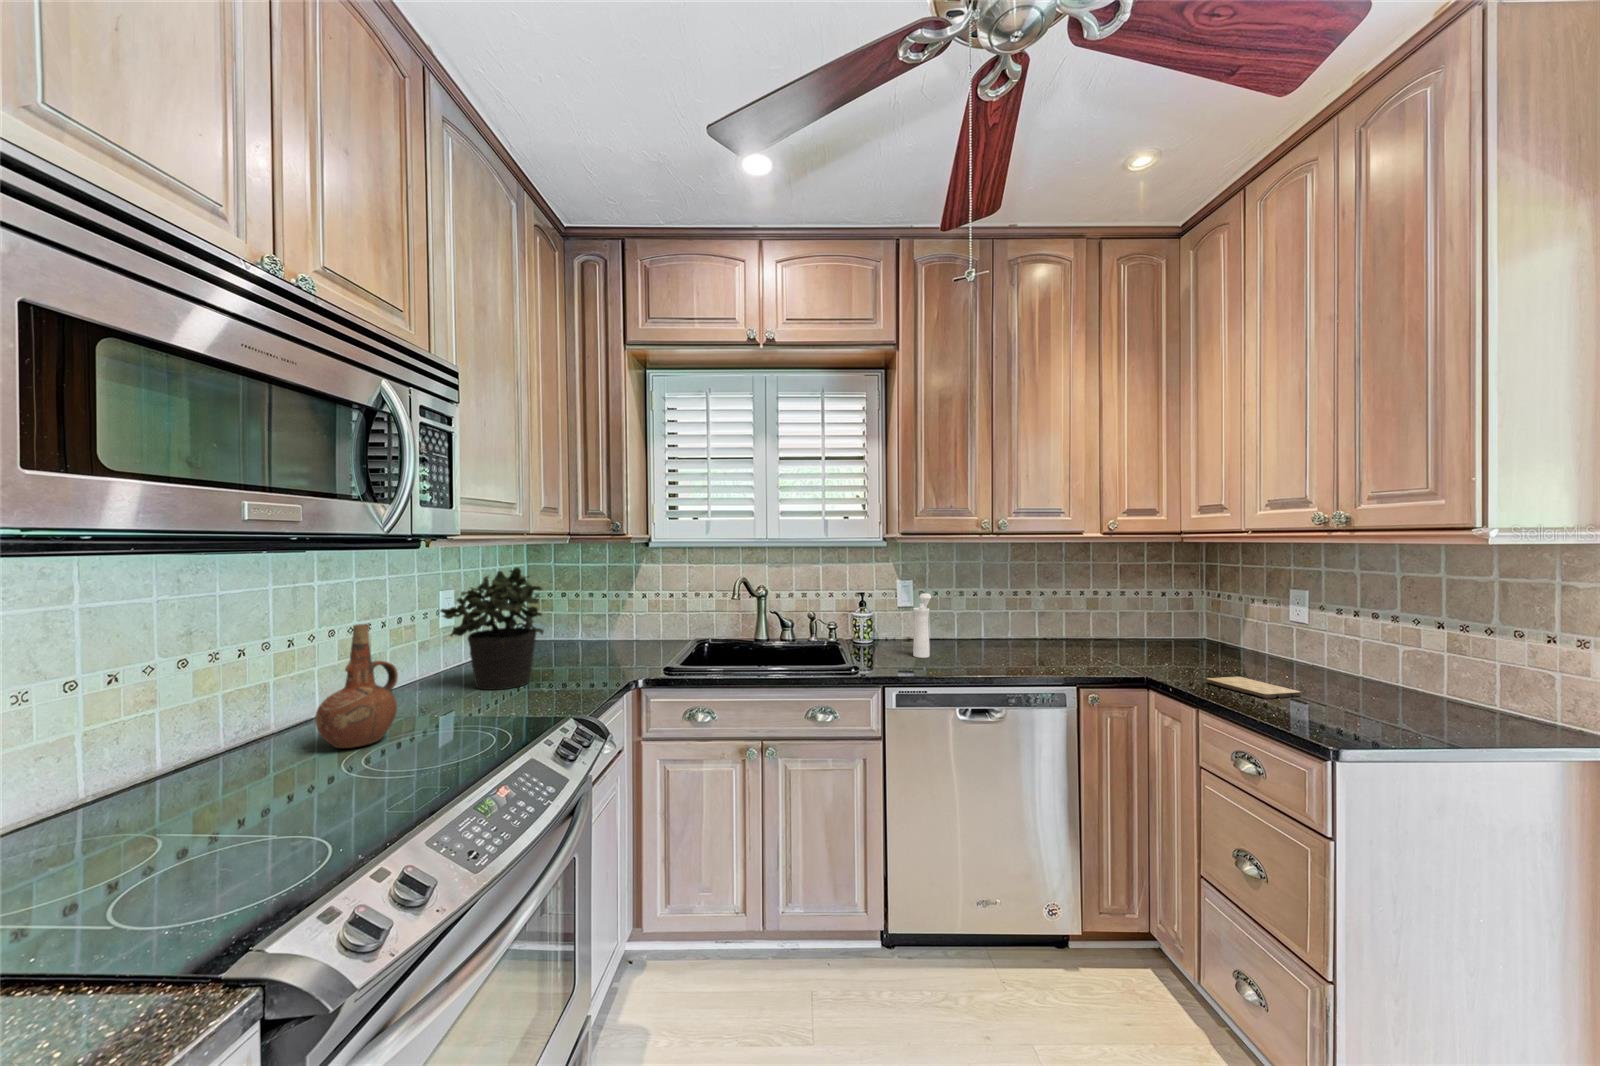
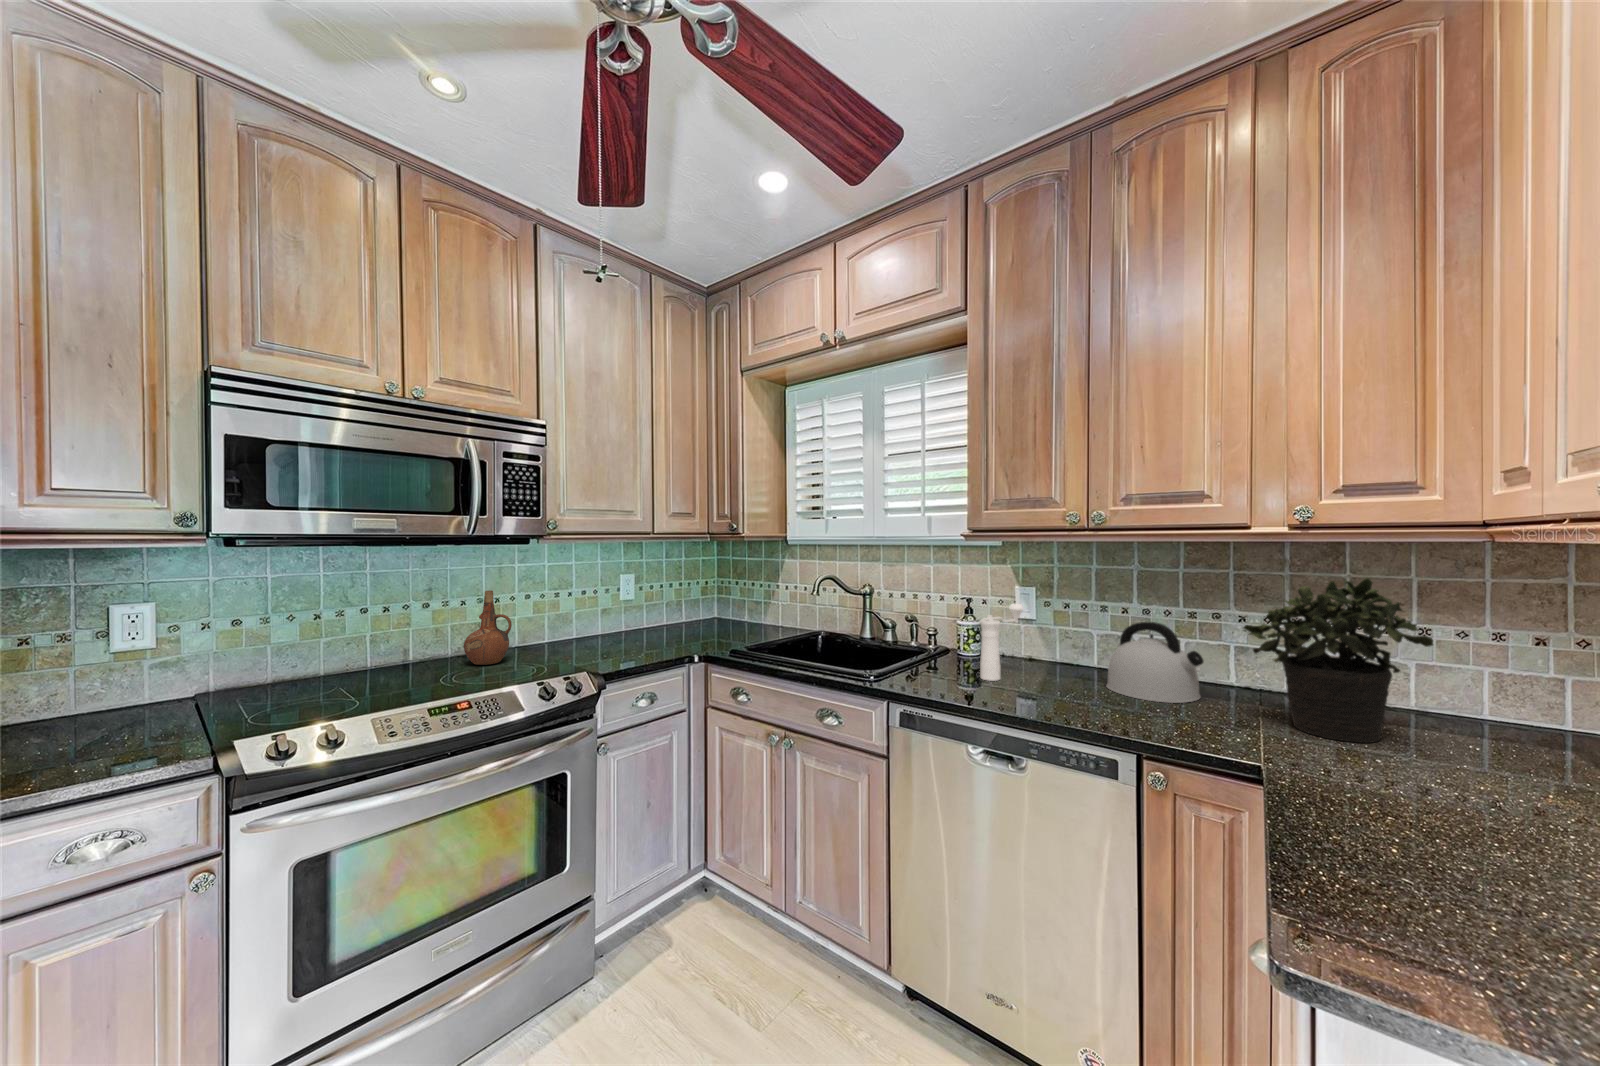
potted plant: present [440,567,544,690] -> present [1243,578,1433,743]
kettle: none [984,599,1051,654] -> present [1107,622,1204,703]
cutting board: present [1206,677,1301,699] -> none [1332,788,1503,869]

